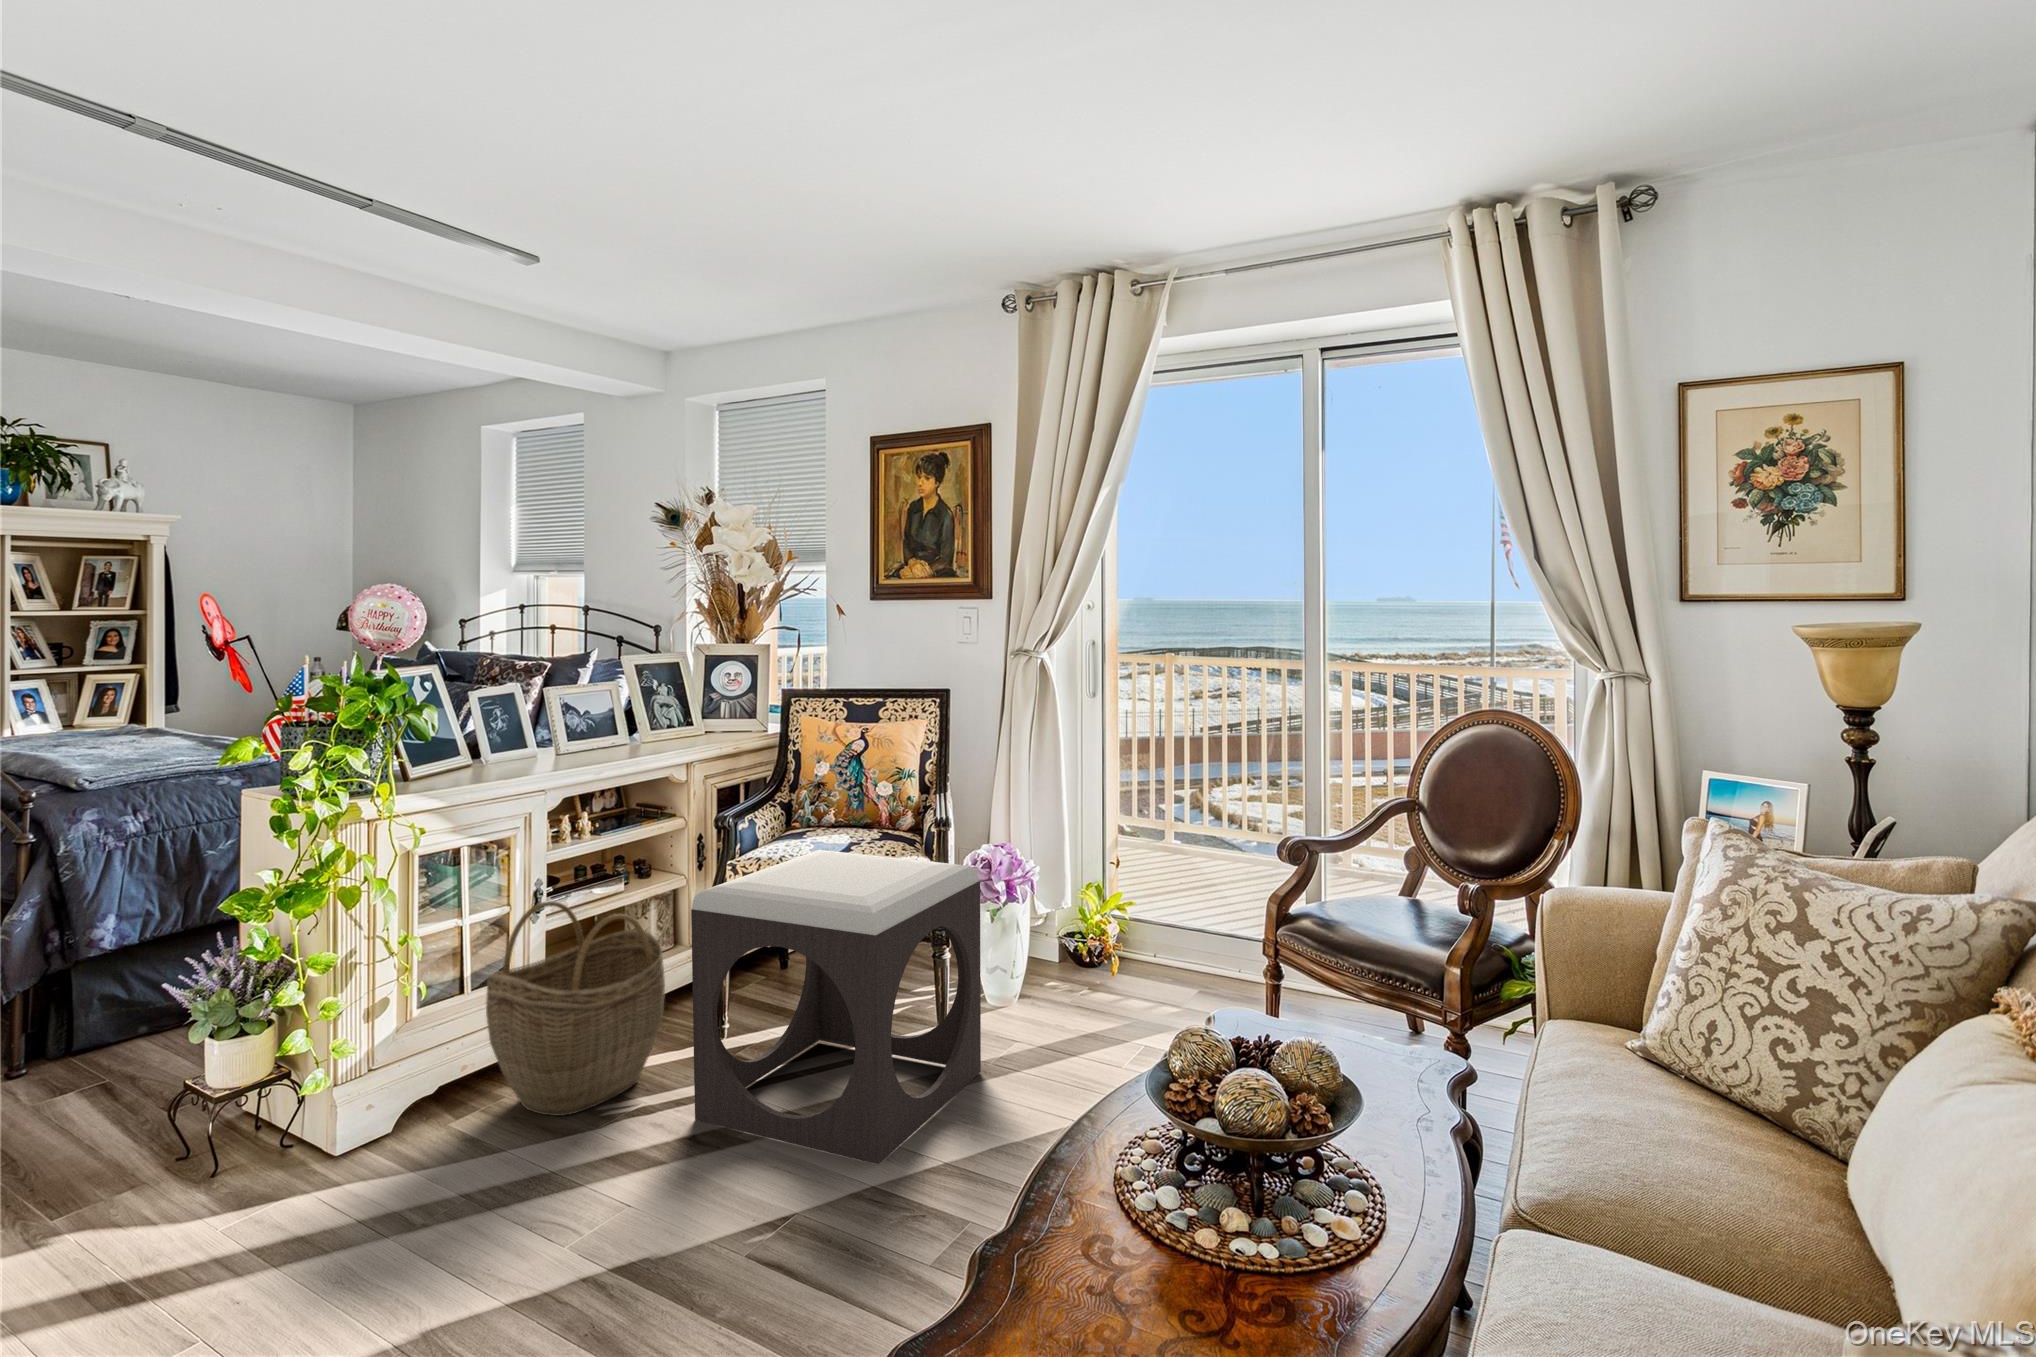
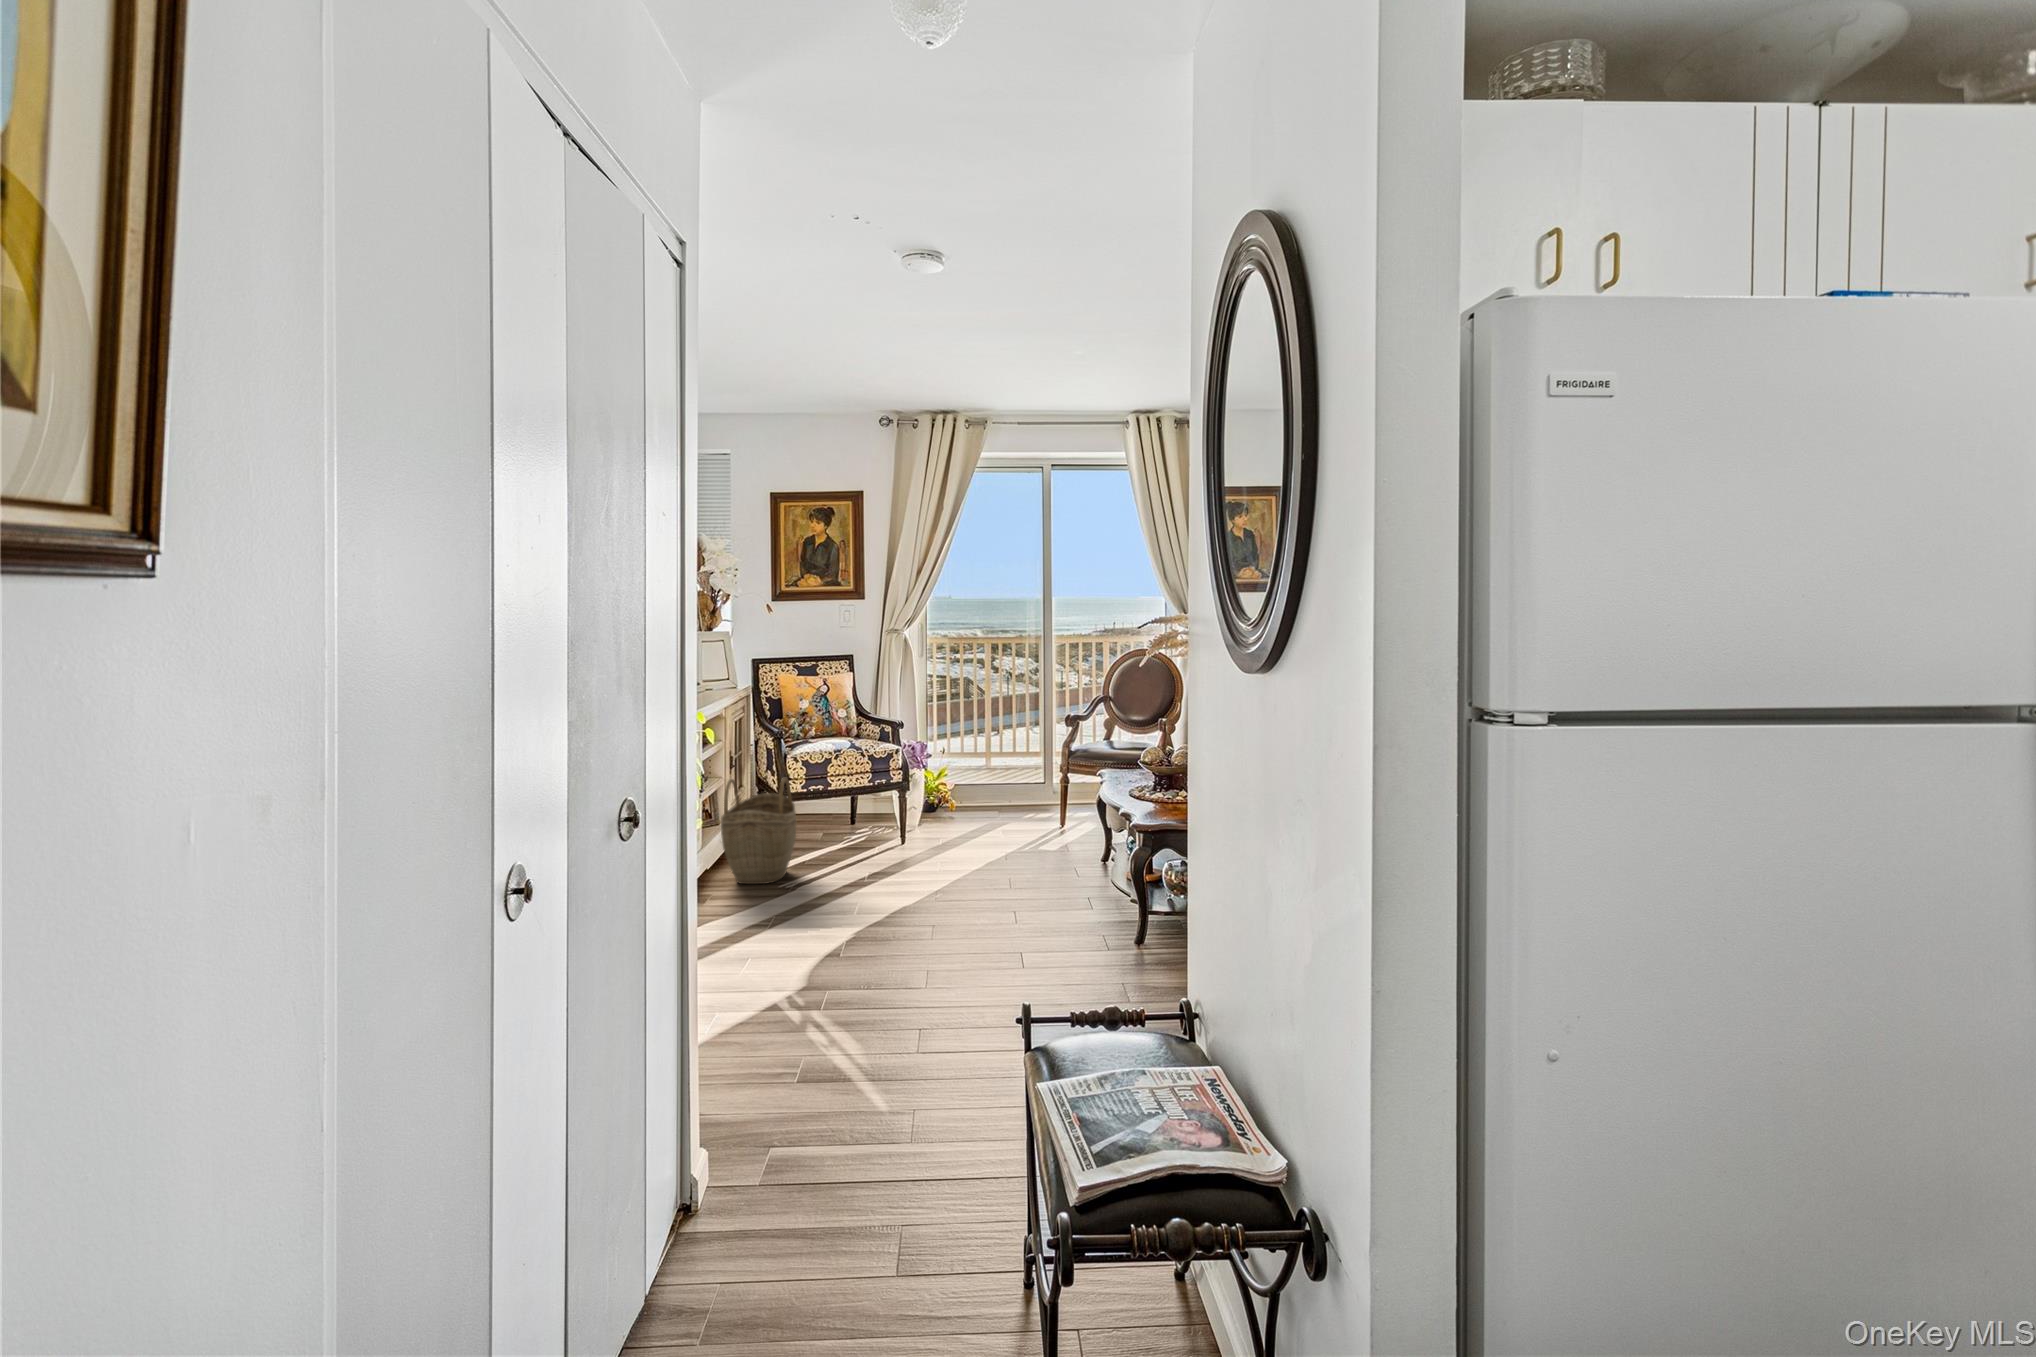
footstool: present [691,850,981,1165] -> none [837,739,949,874]

